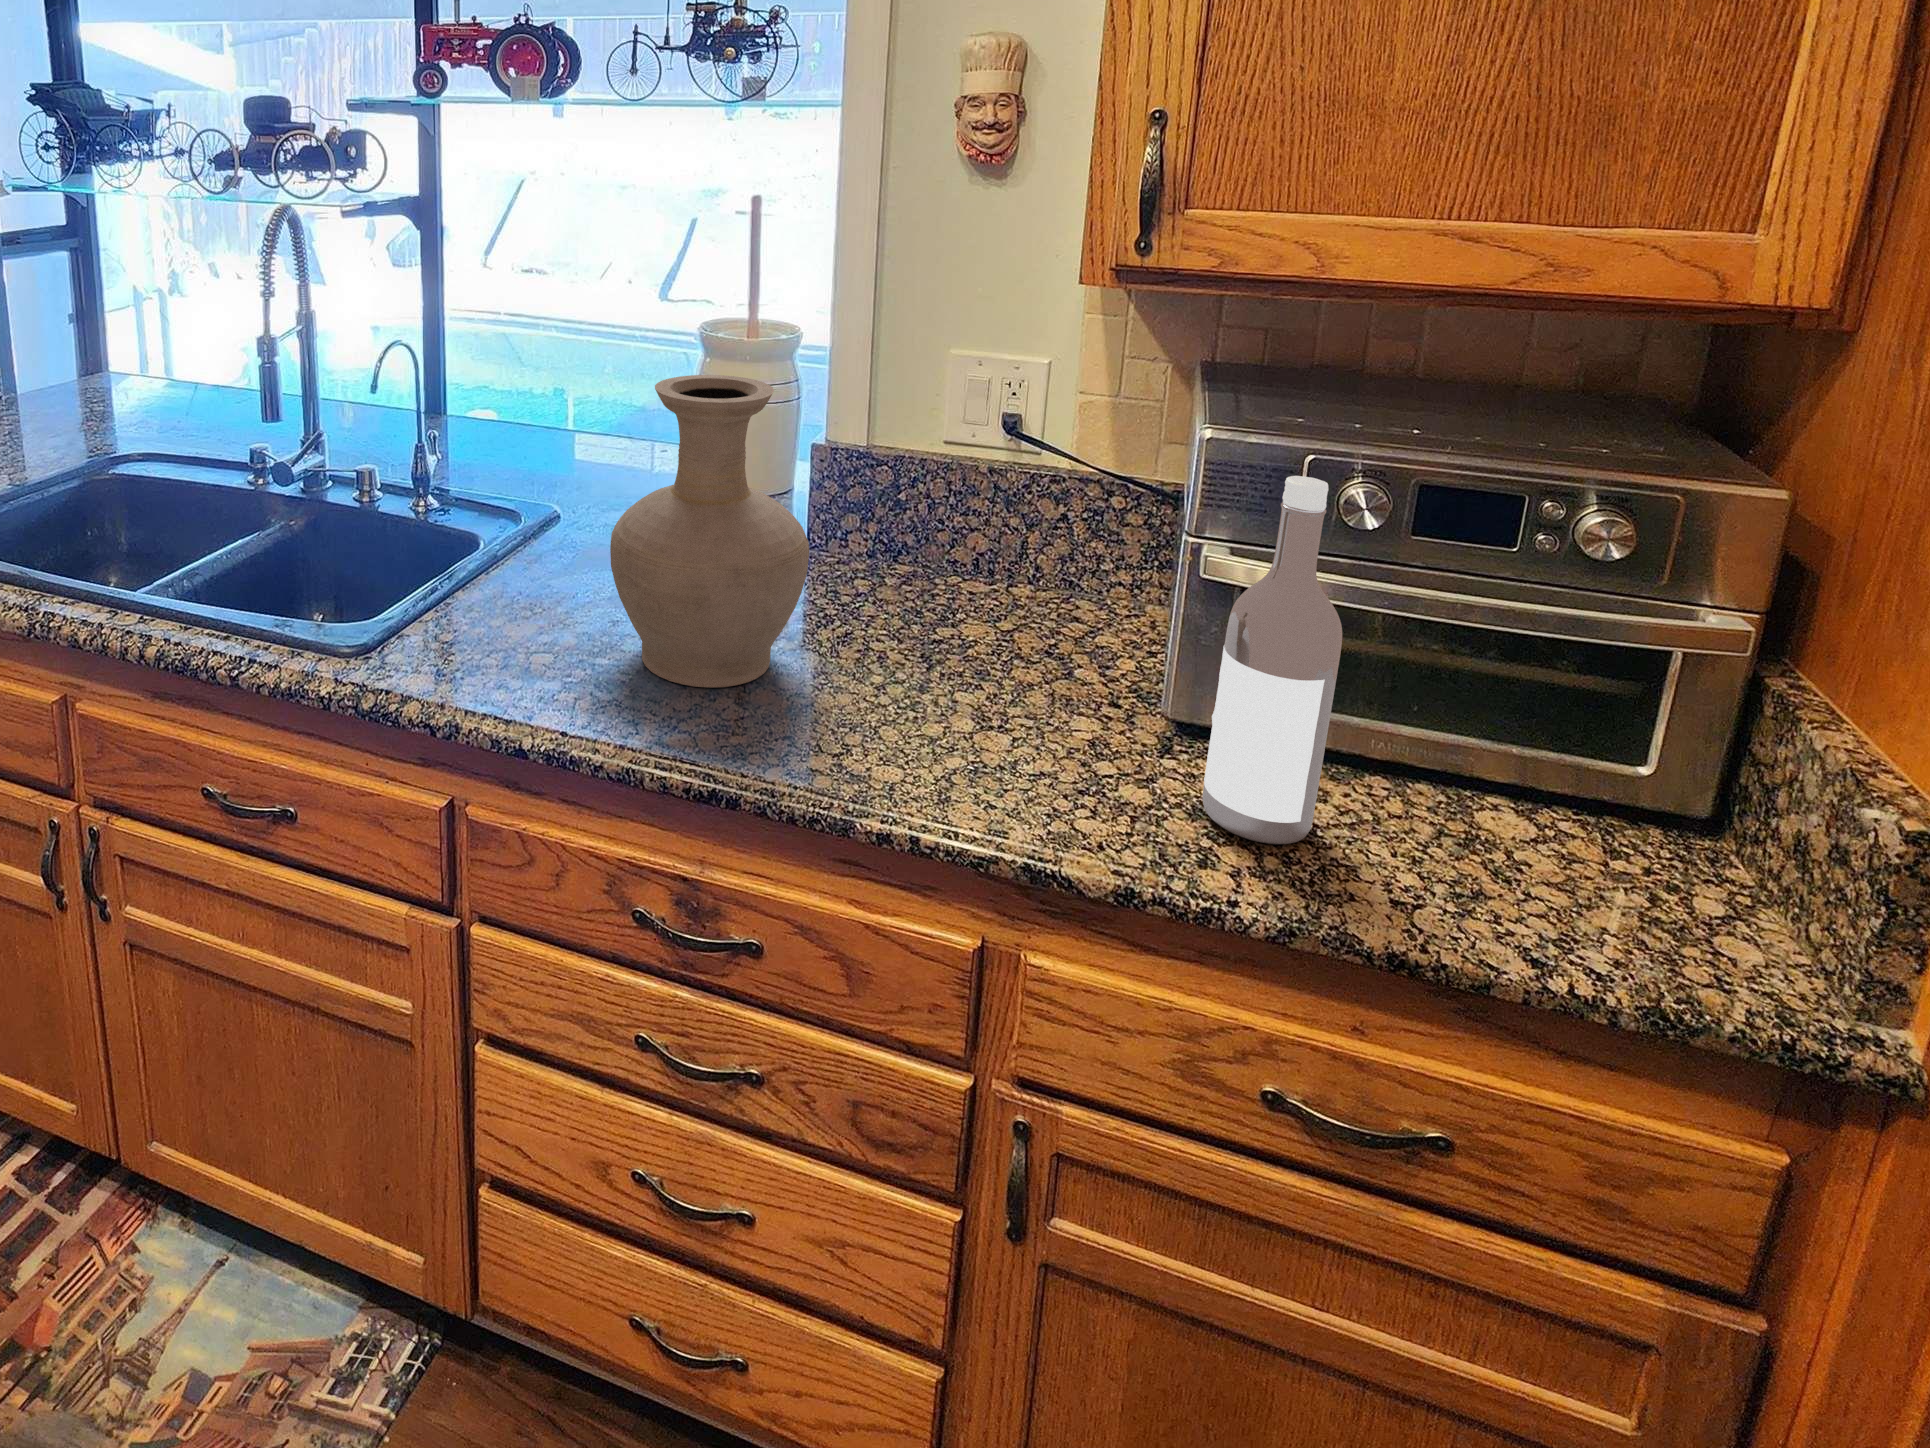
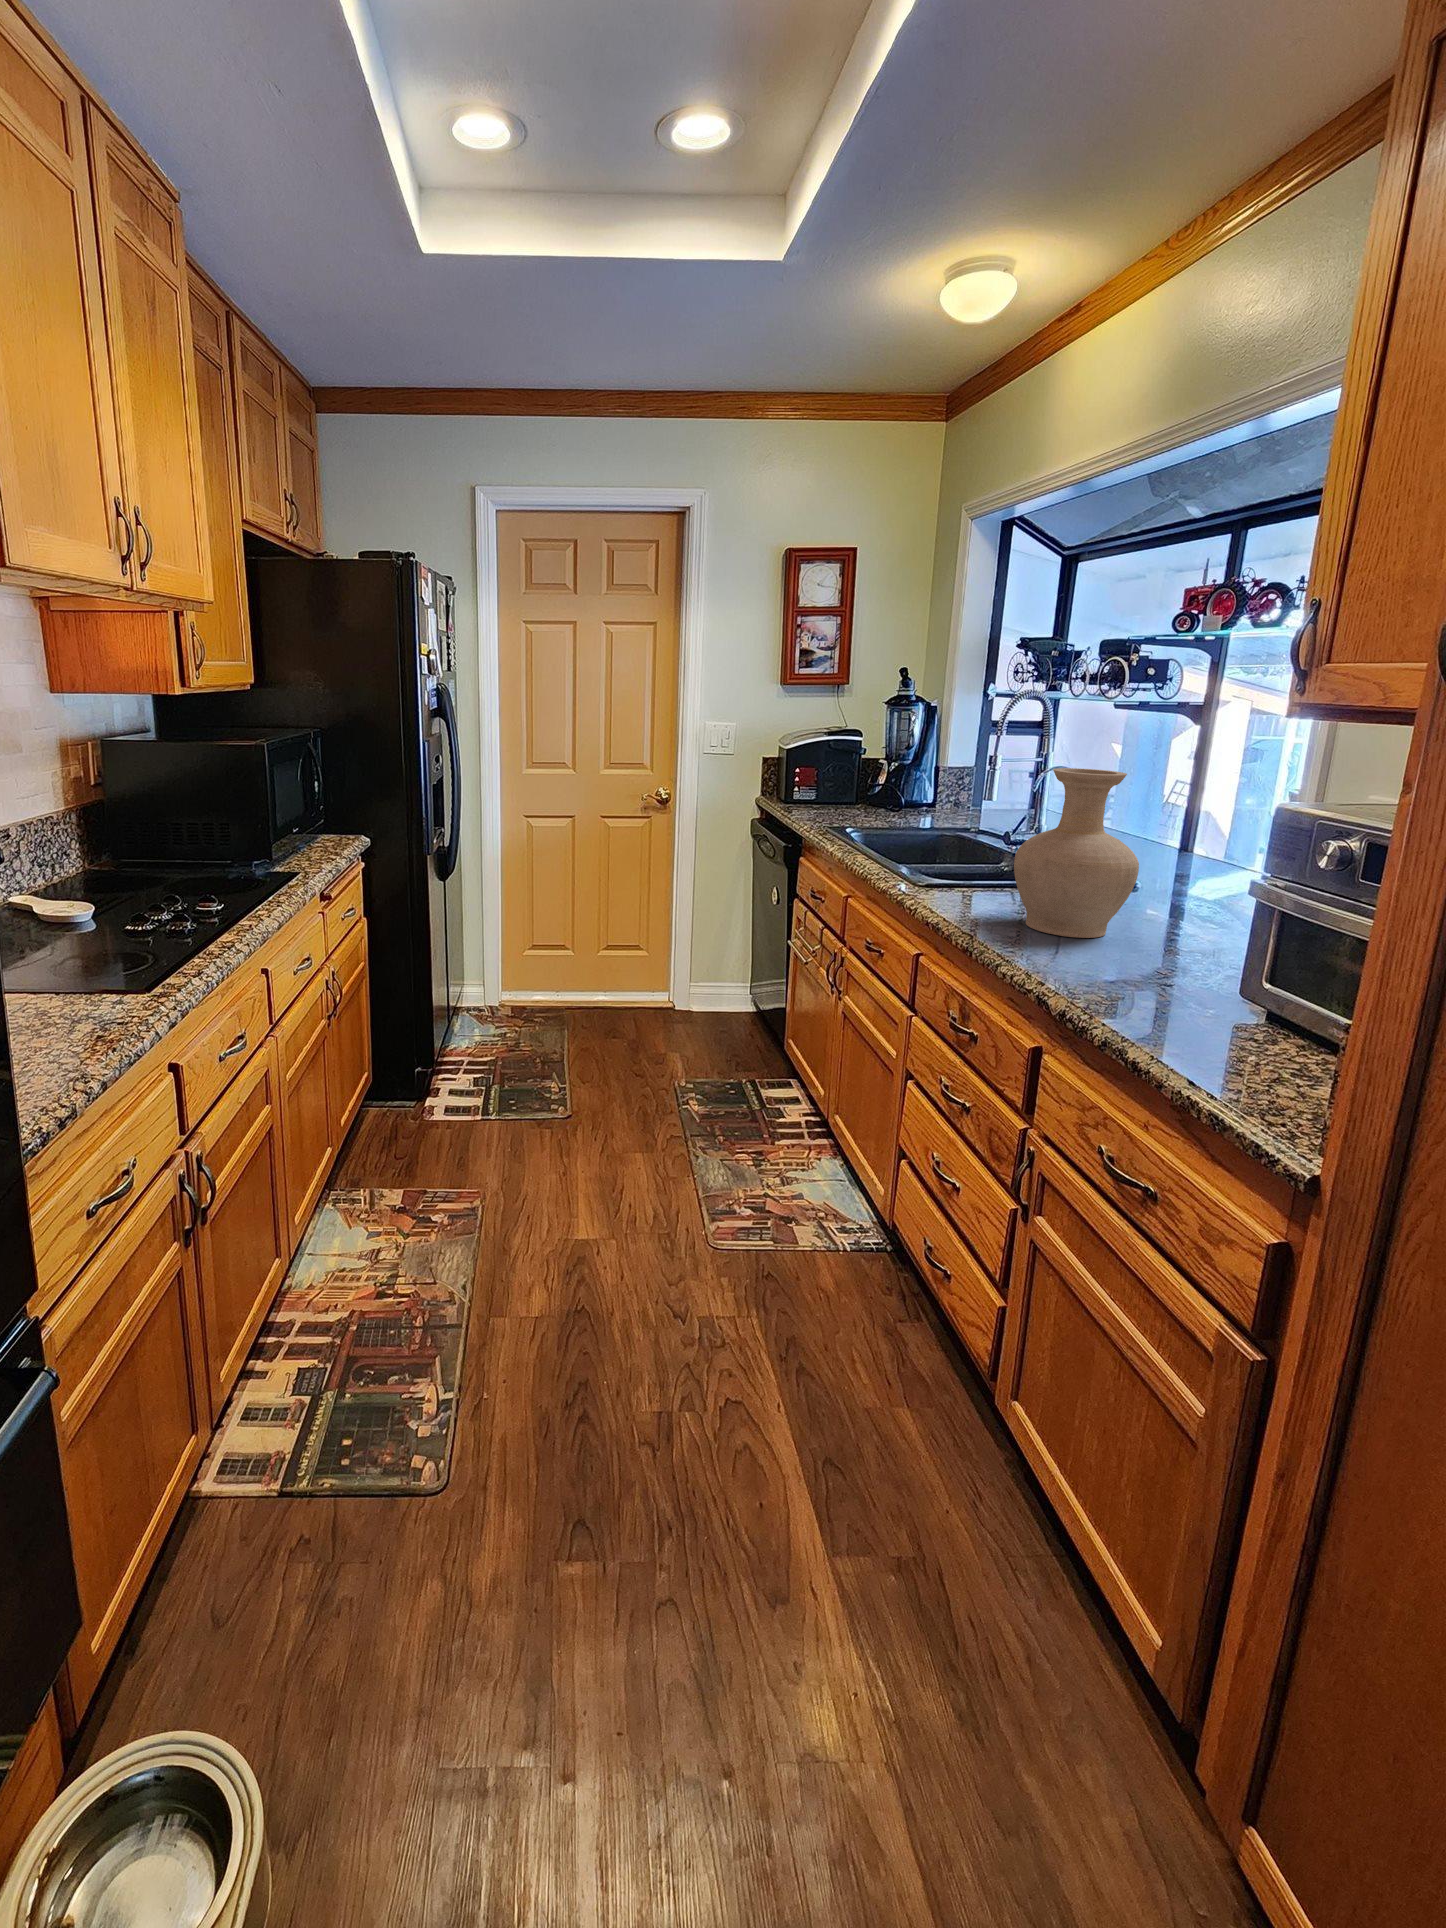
wine bottle: present [1203,476,1342,844] -> none [1158,812,1253,1038]

